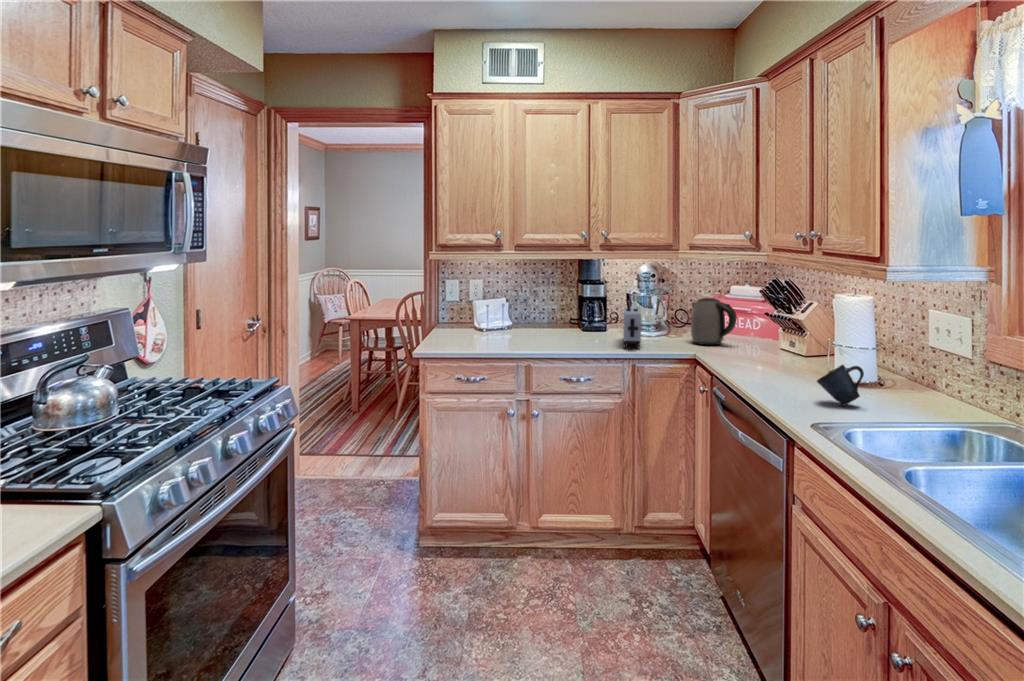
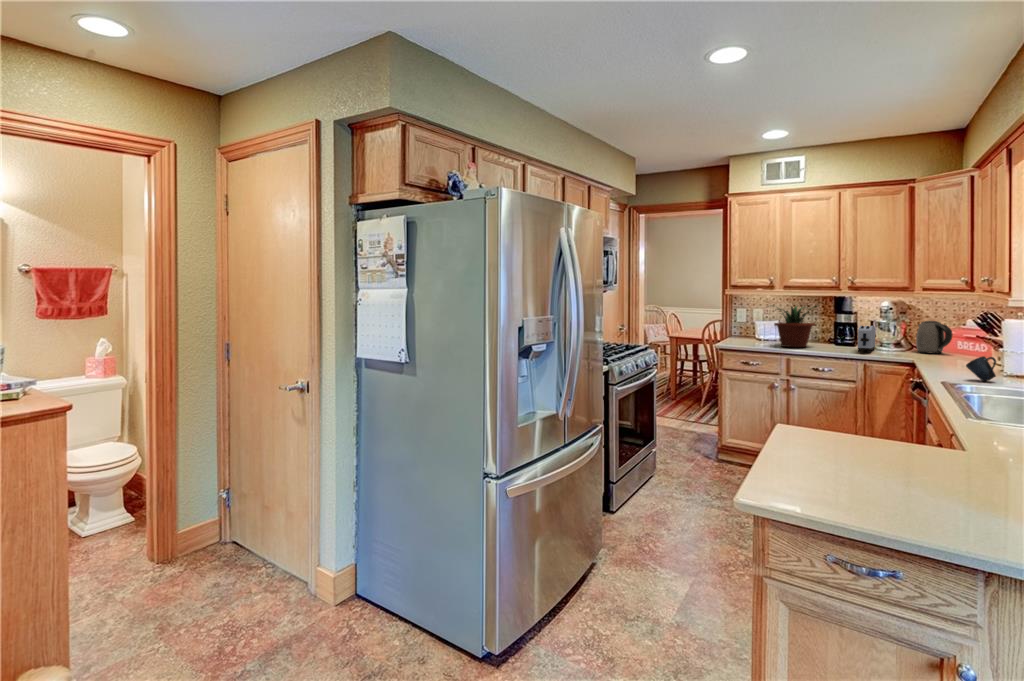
potted plant: none [491,275,566,341] -> present [774,306,815,347]

